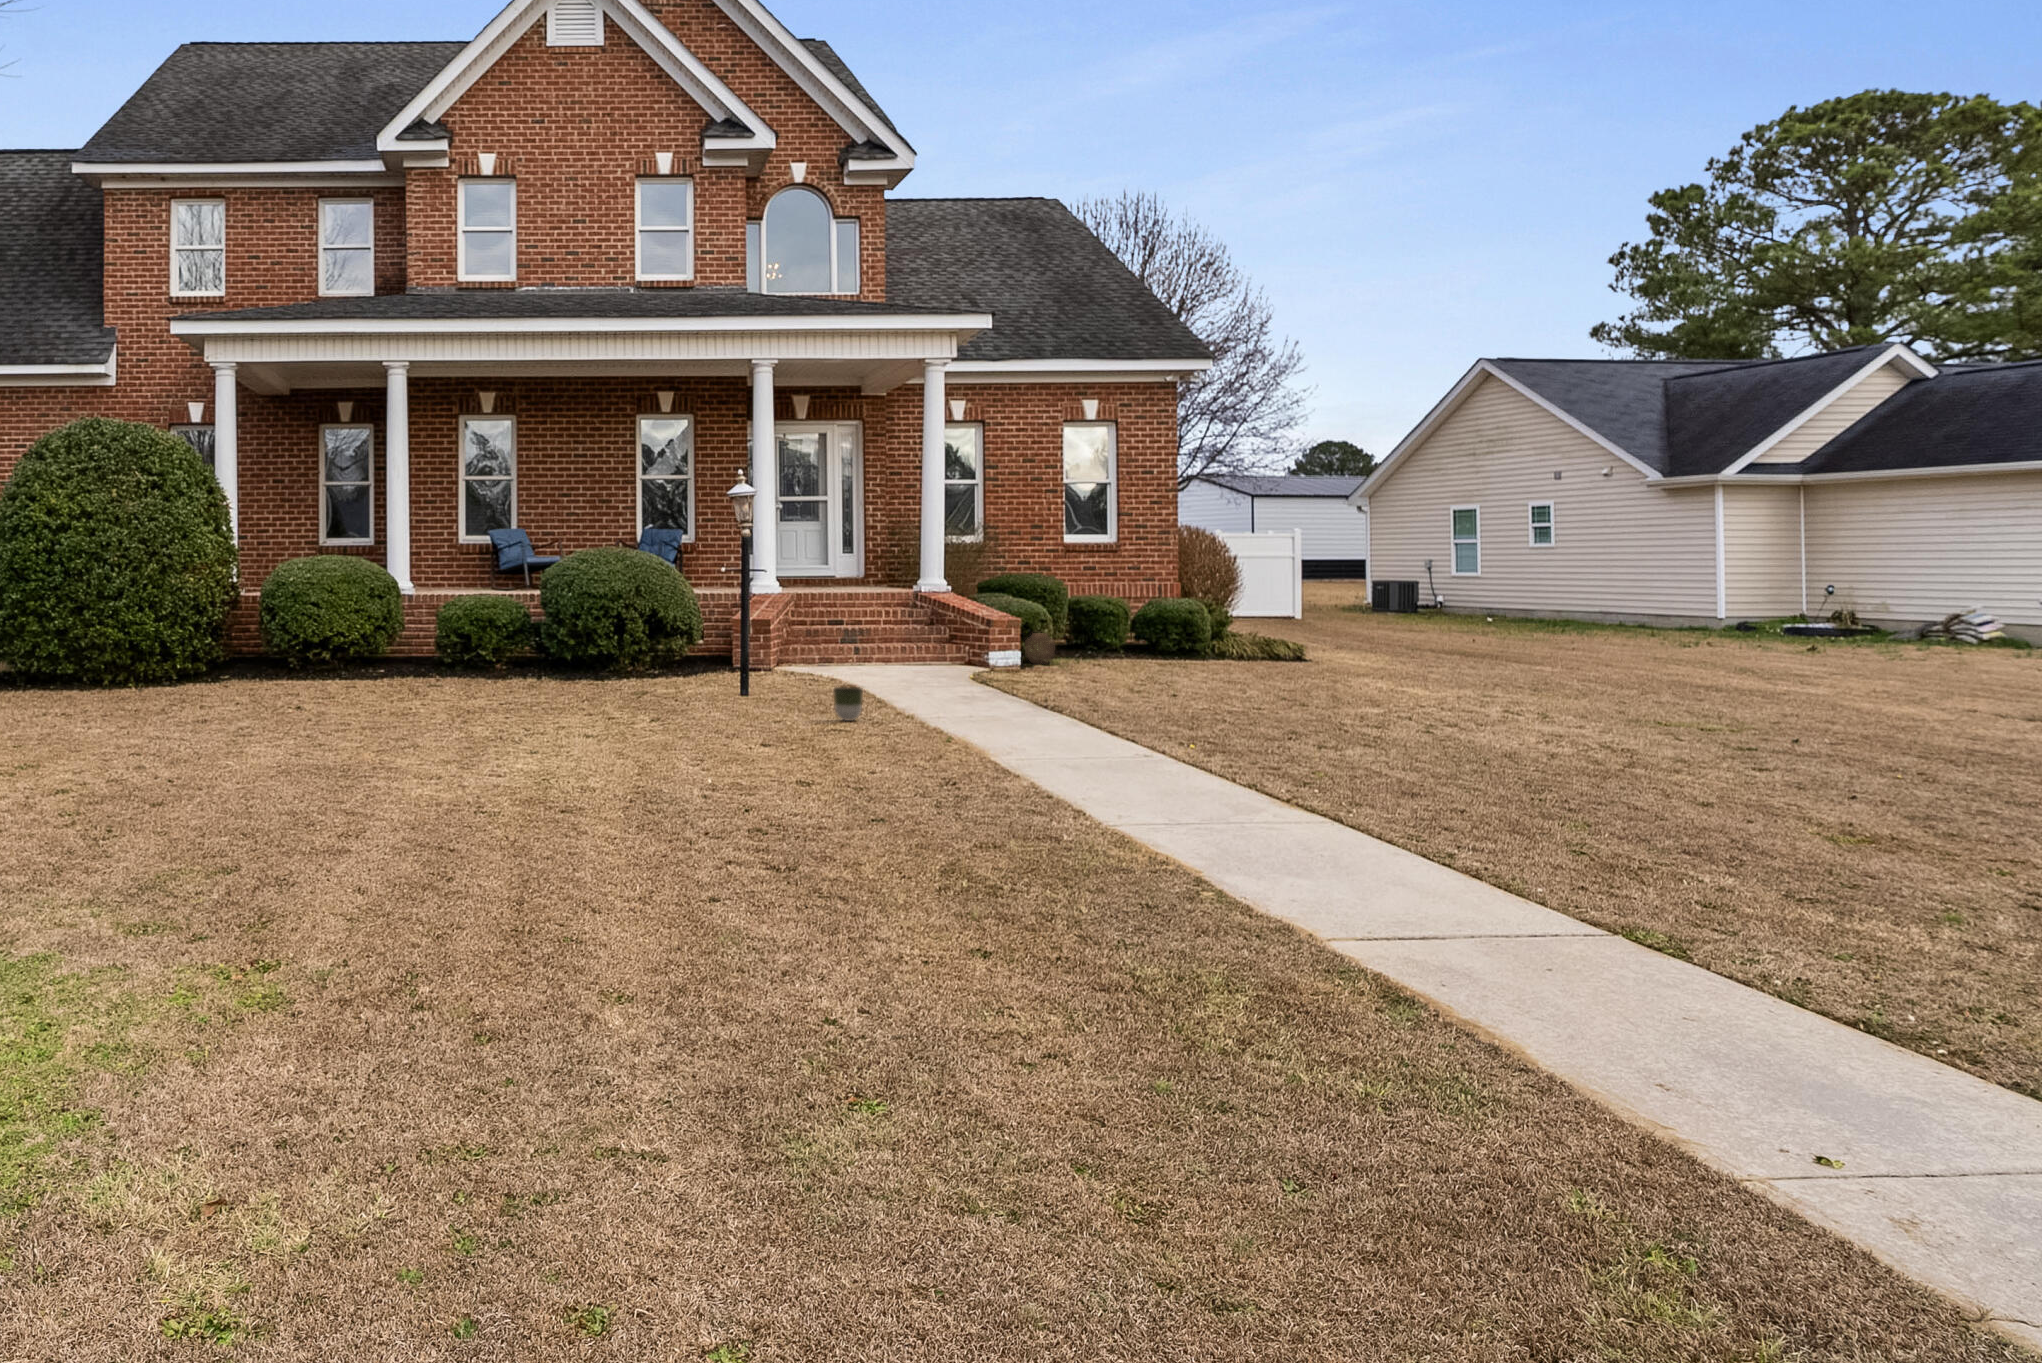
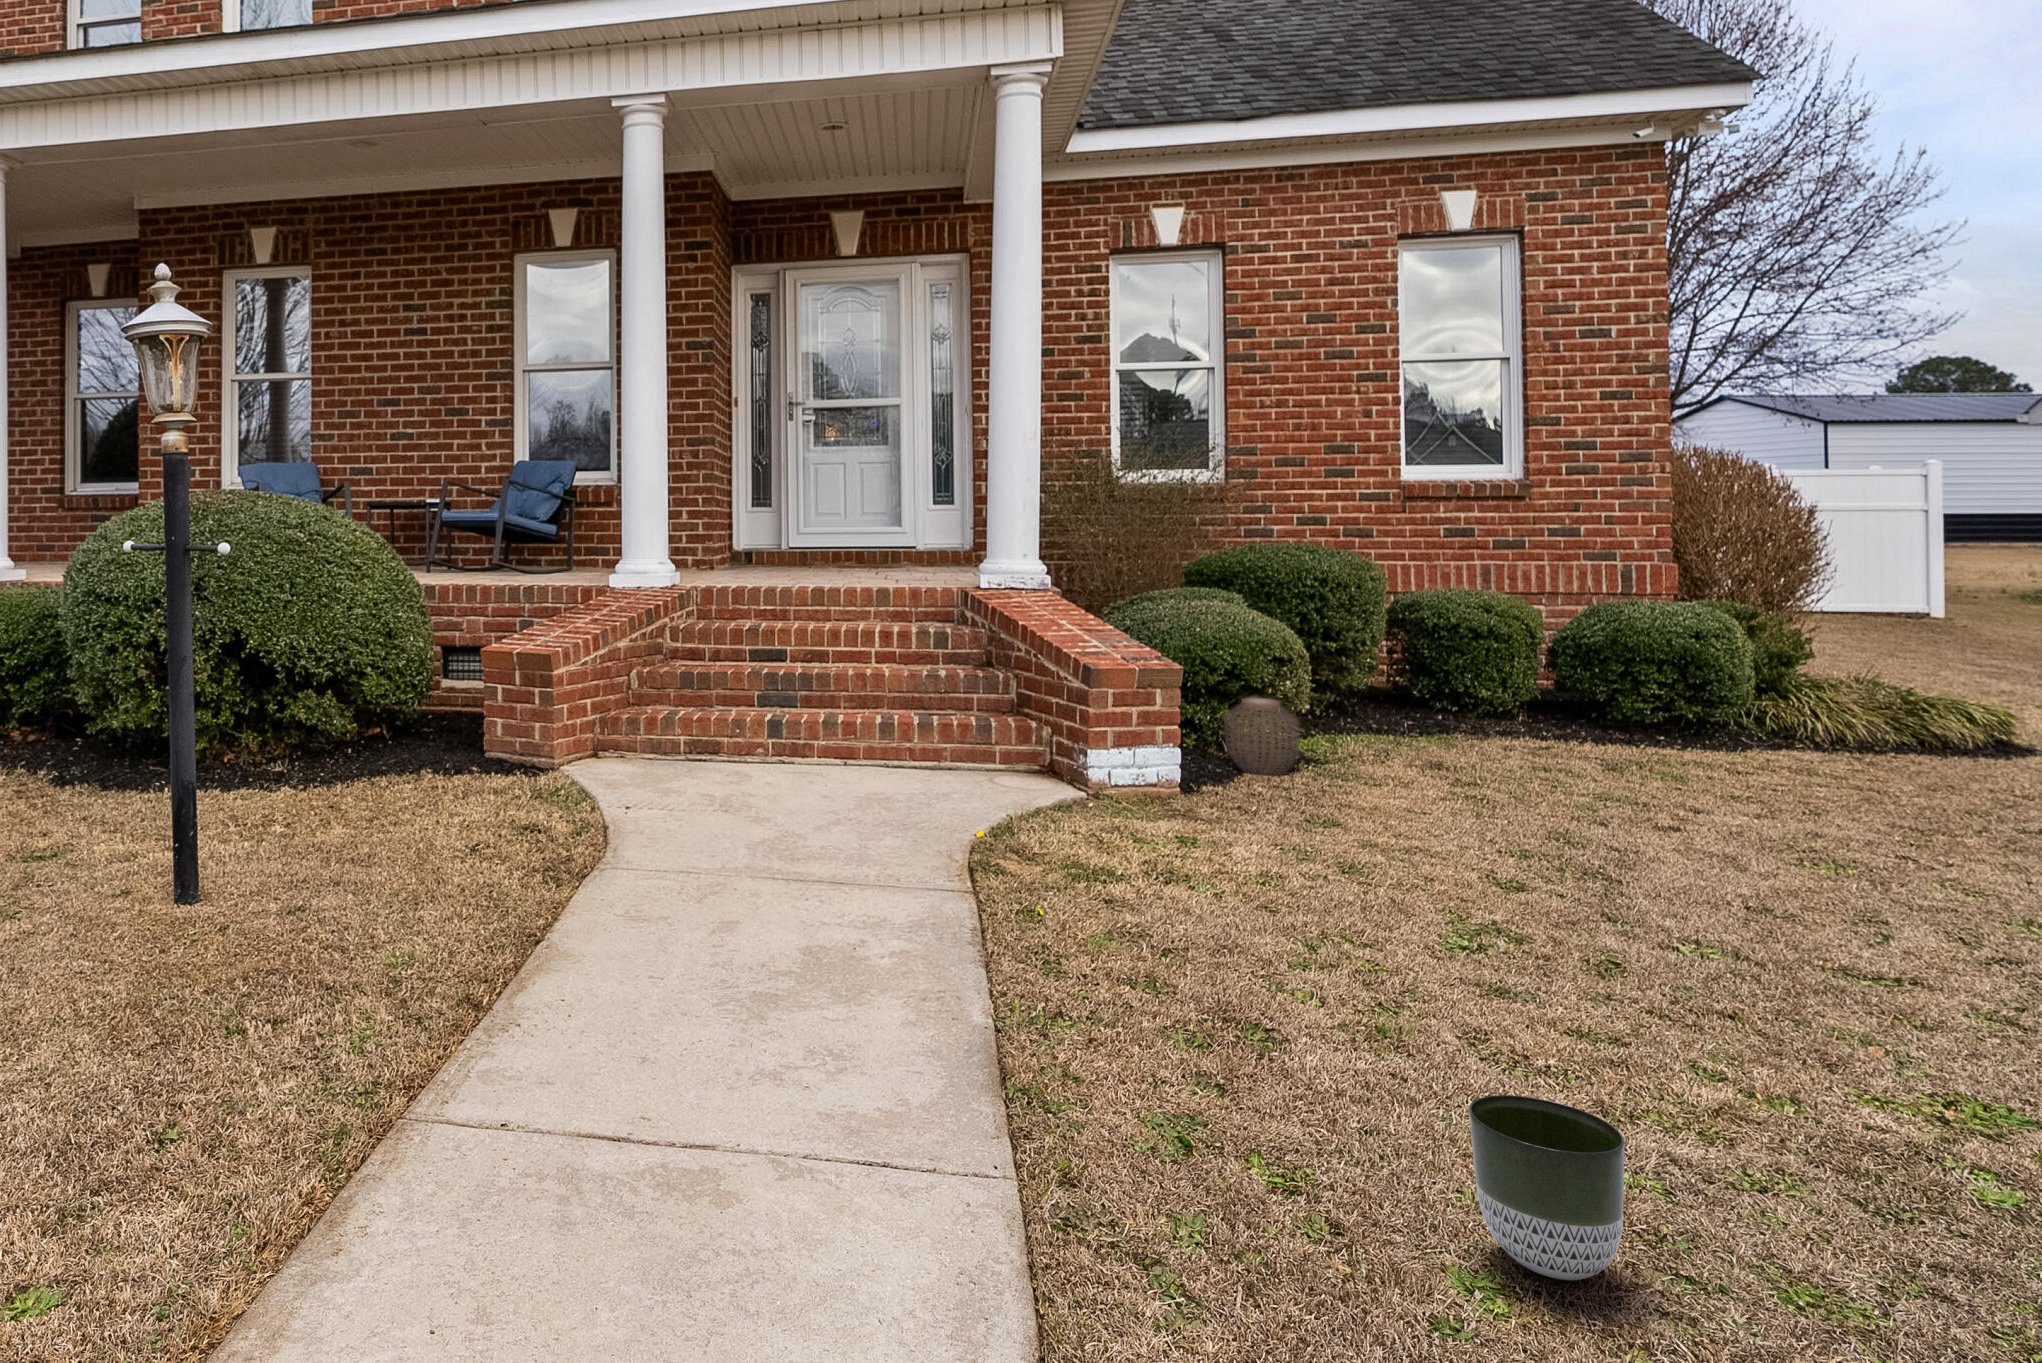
planter: present [833,687,863,721] -> present [1469,1095,1624,1280]

